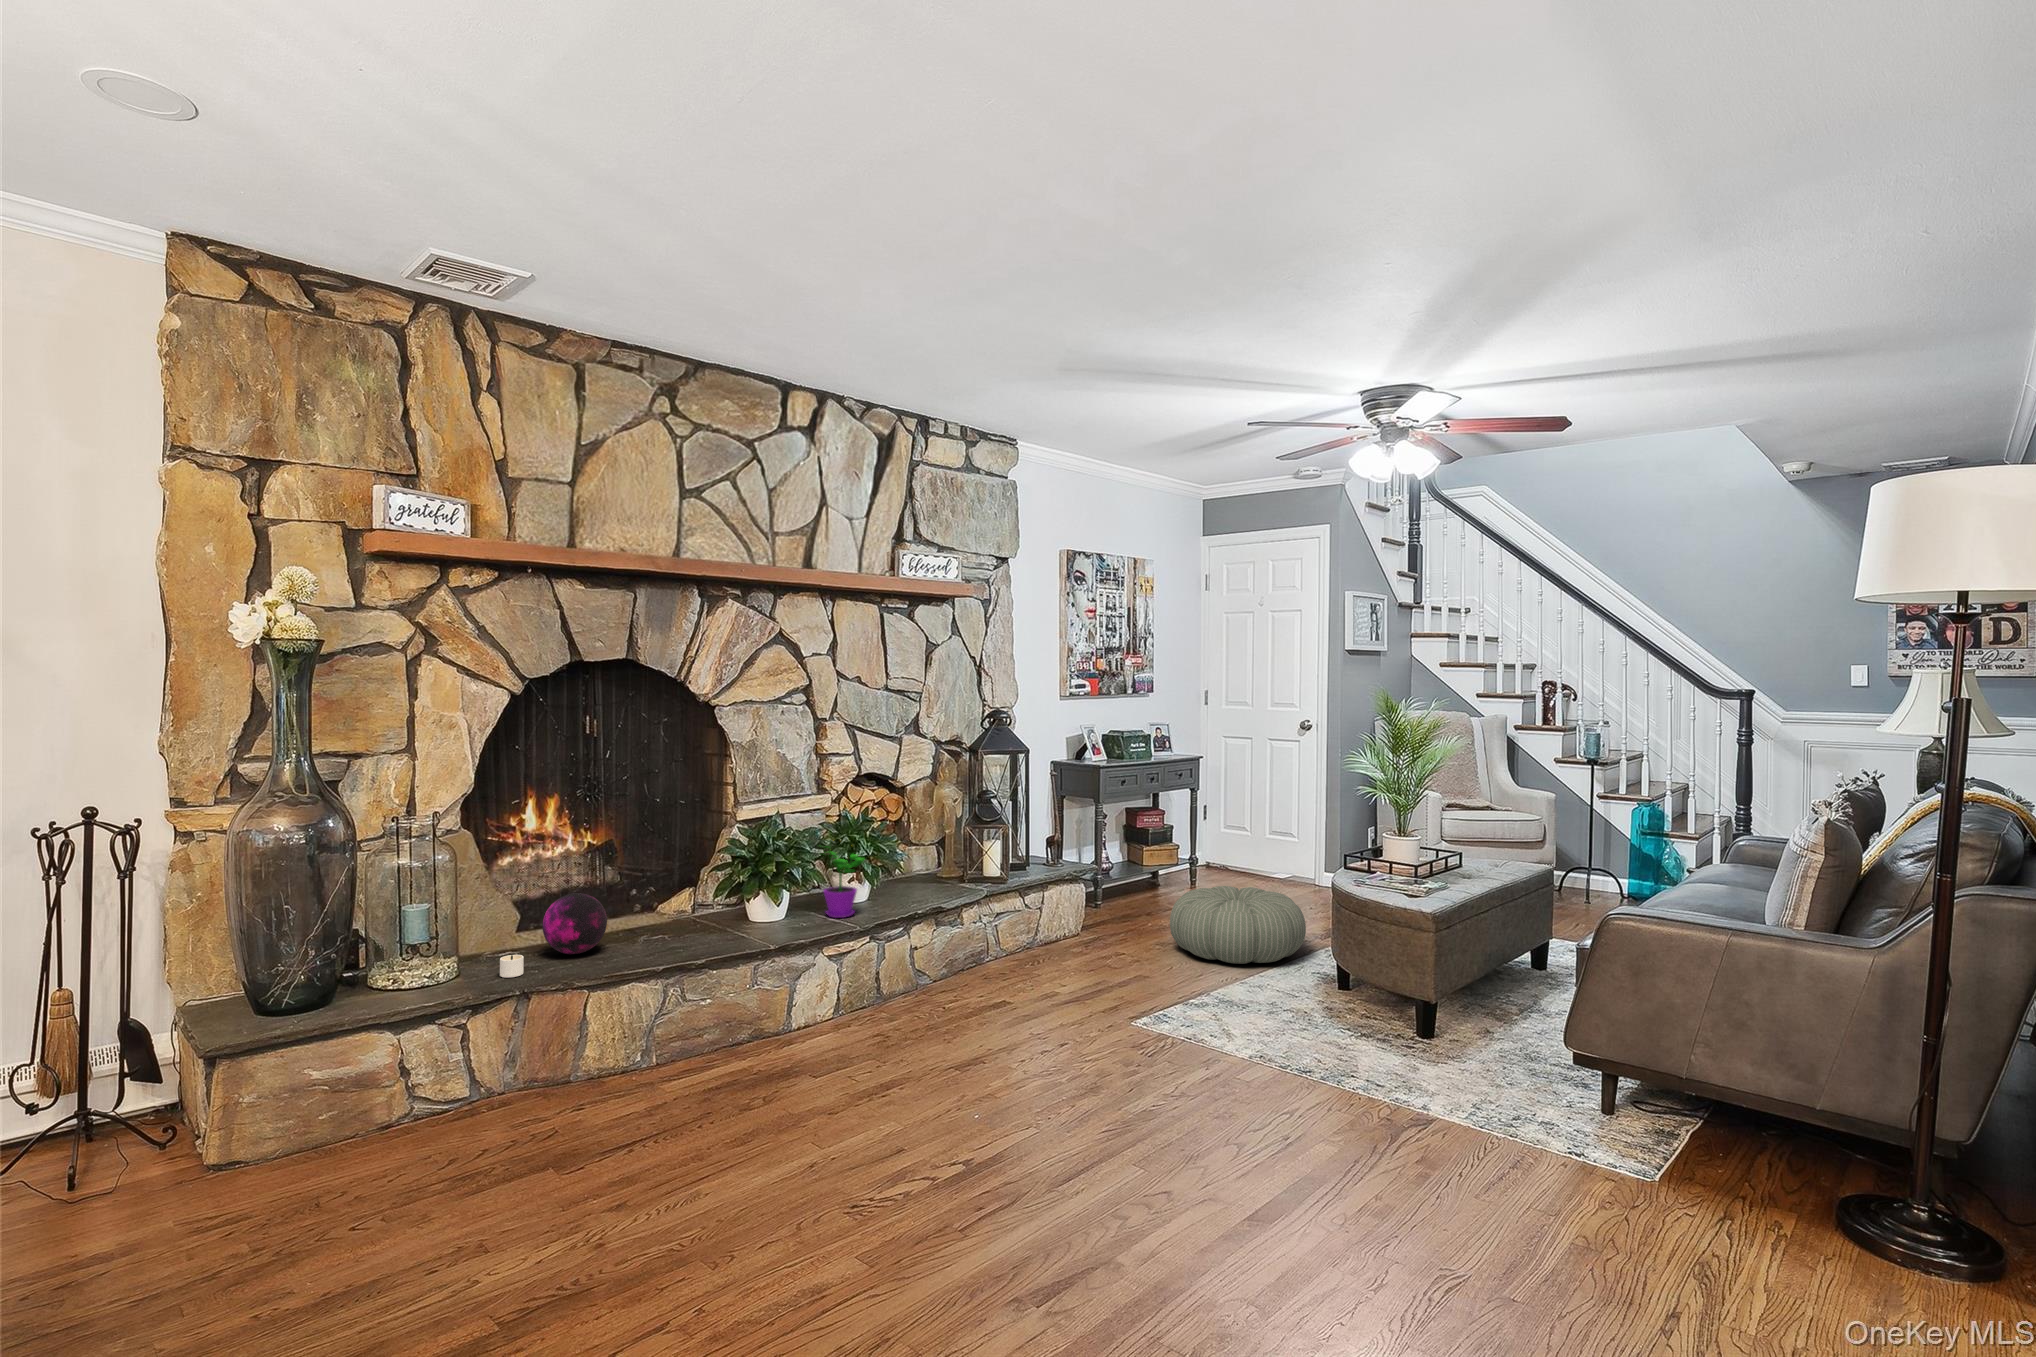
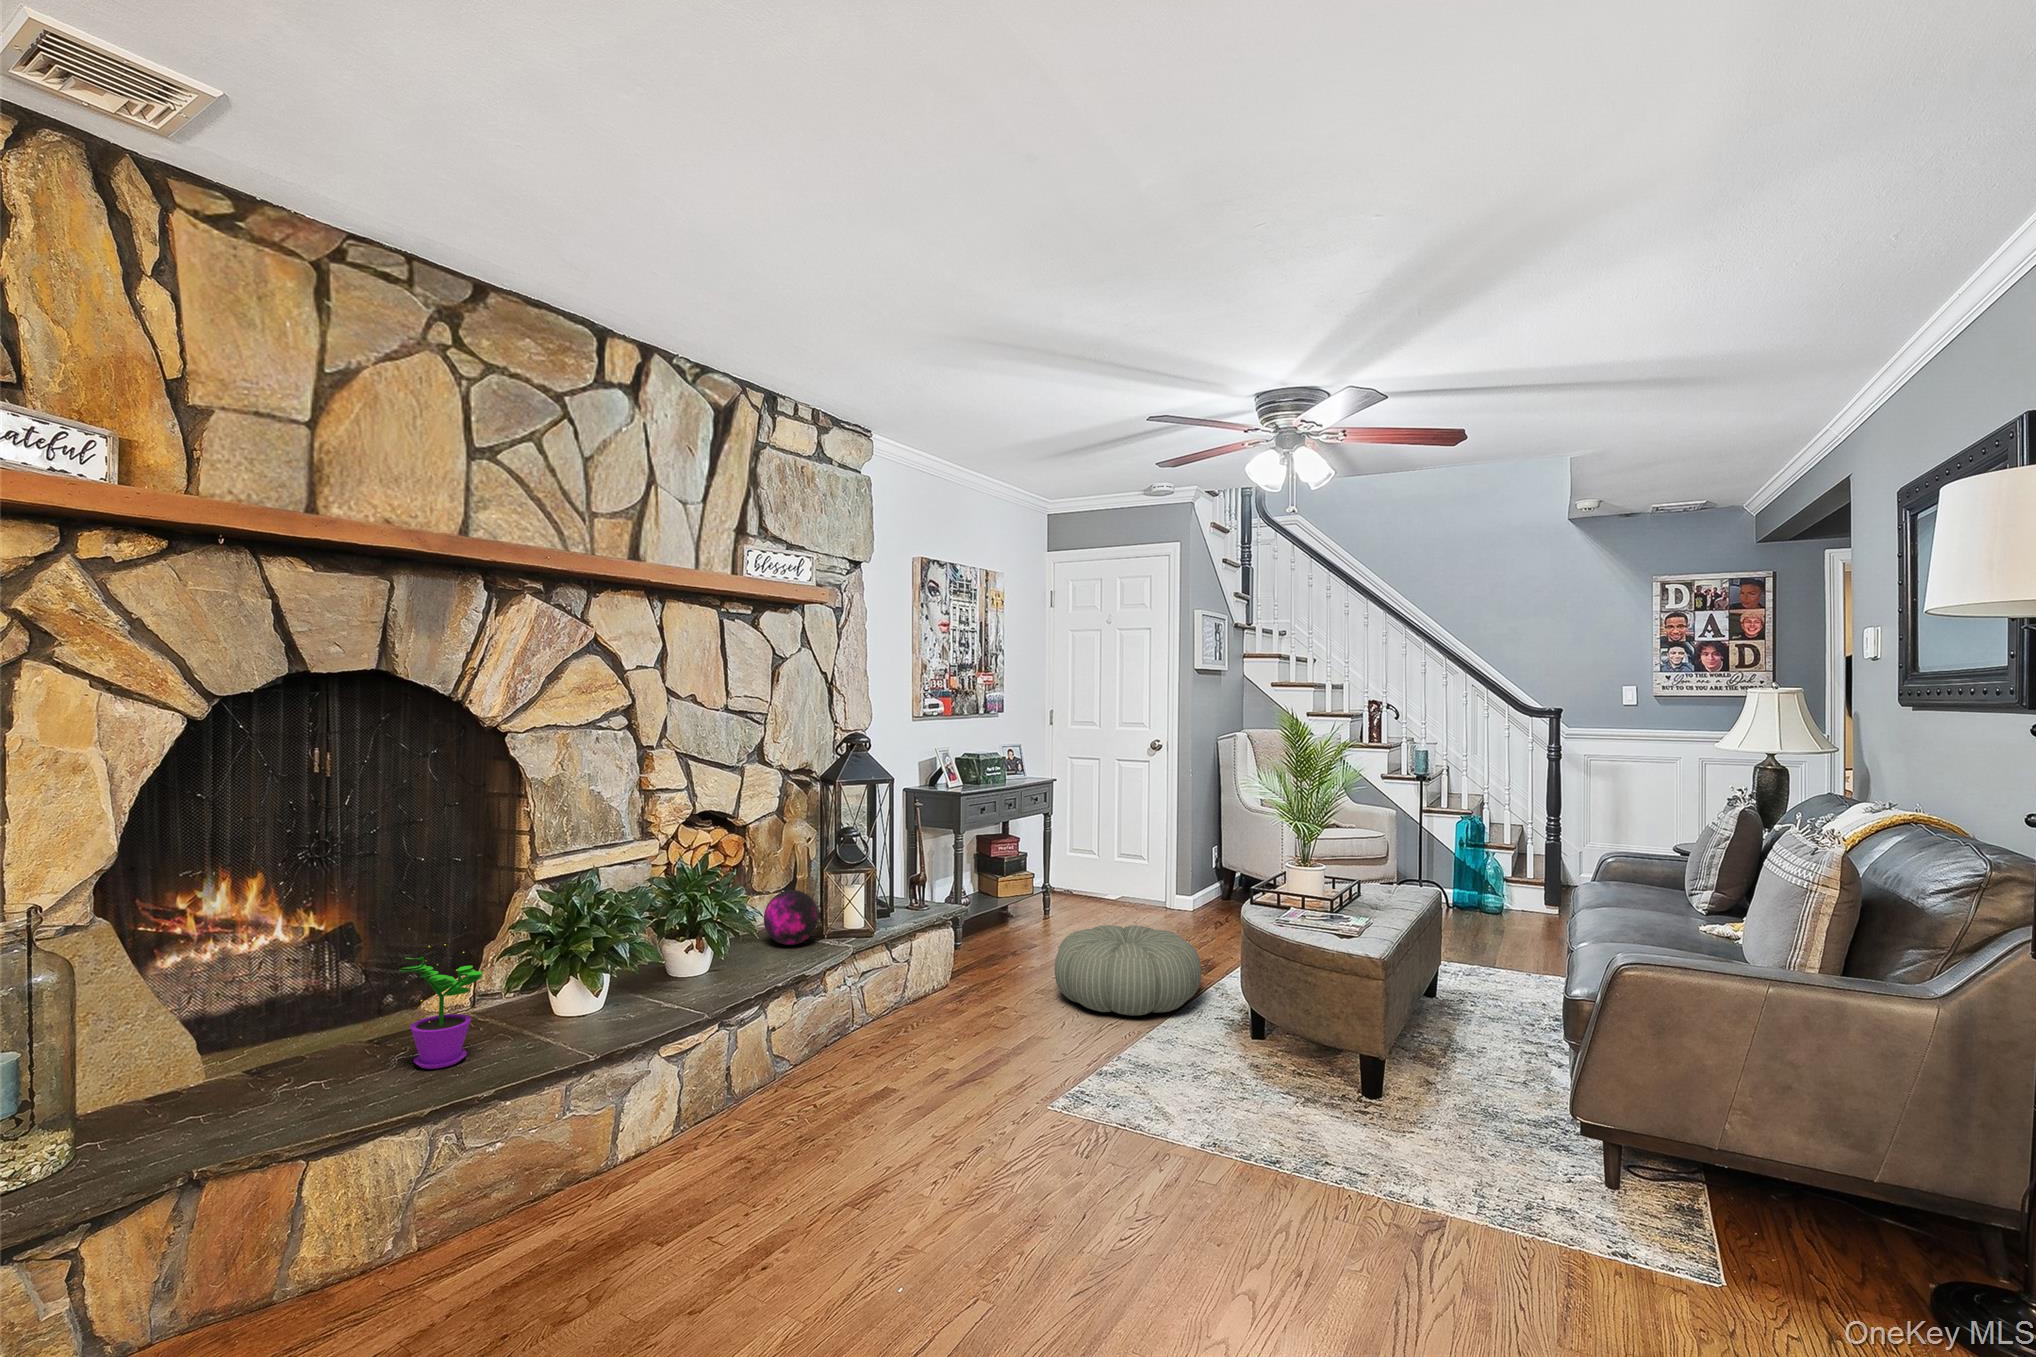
flower pot: present [824,847,864,918] -> present [399,944,482,1069]
decorative orb: present [542,893,607,954] -> present [764,890,818,945]
candle: present [500,955,524,978] -> none [153,1116,212,1156]

